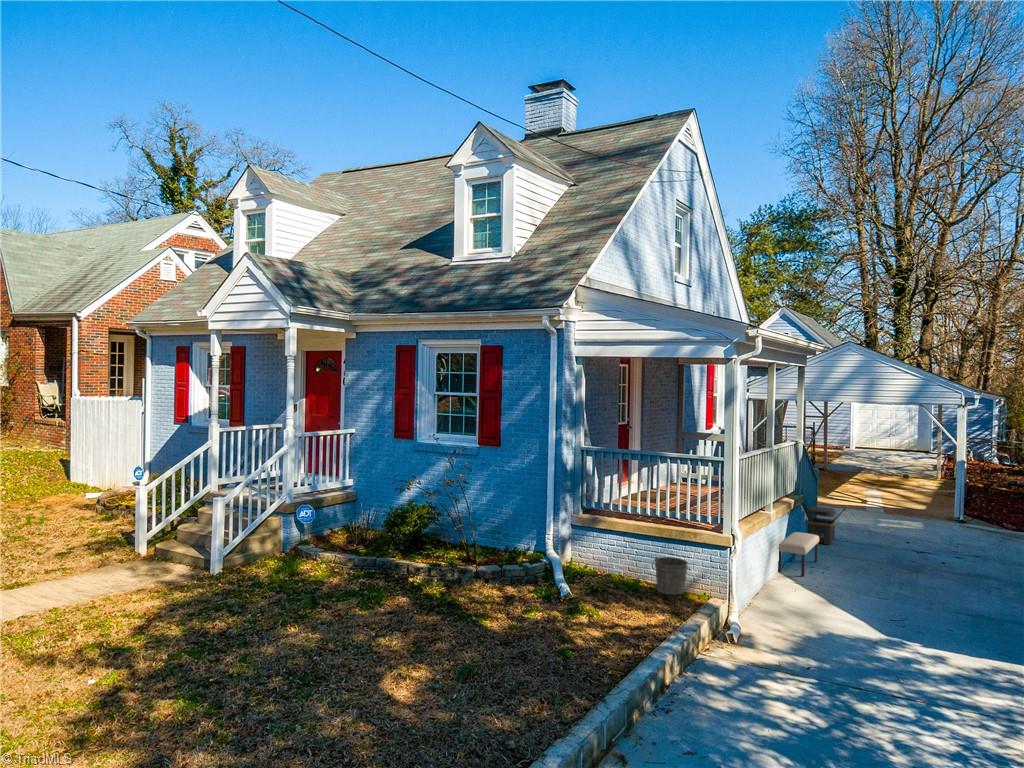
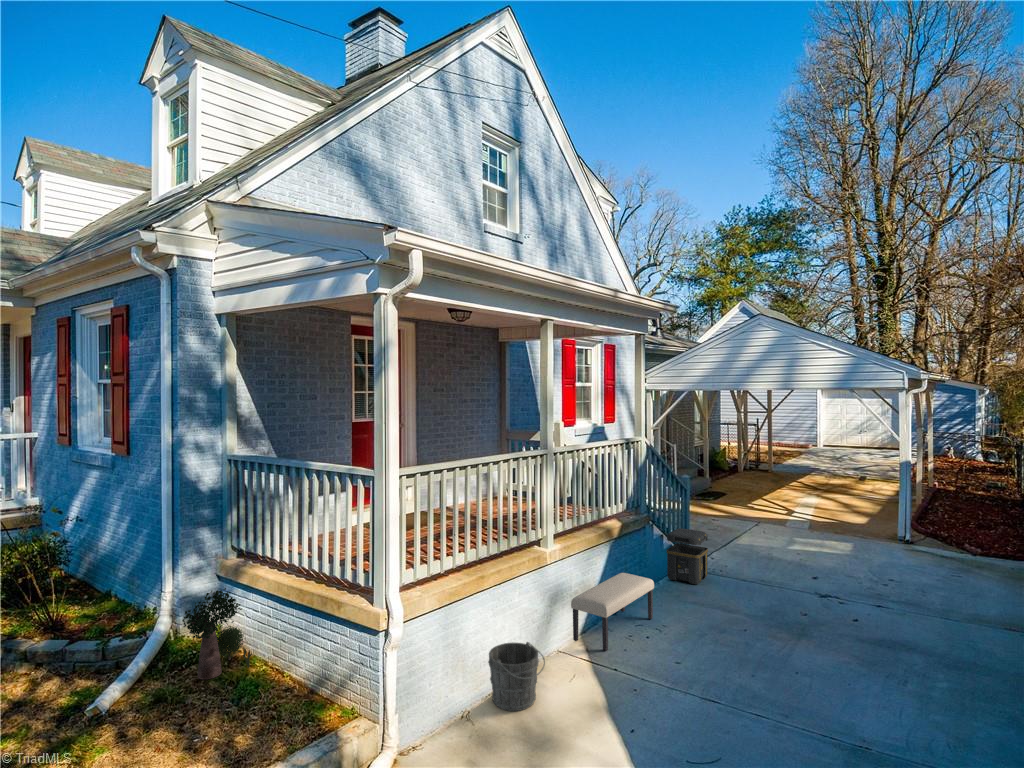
potted plant: none [586,529,621,581] -> present [182,588,252,680]
bucket: present [652,557,688,595] -> present [488,642,545,711]

